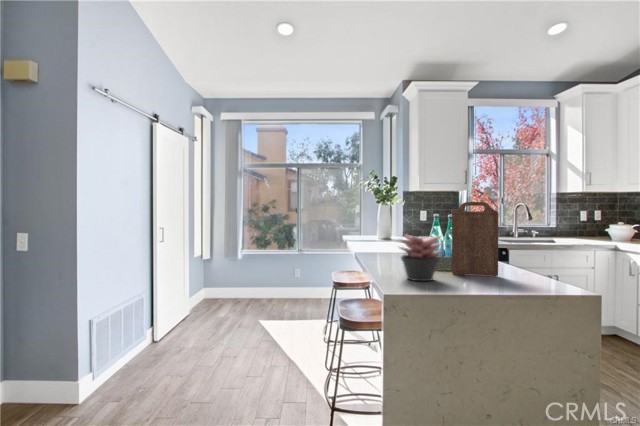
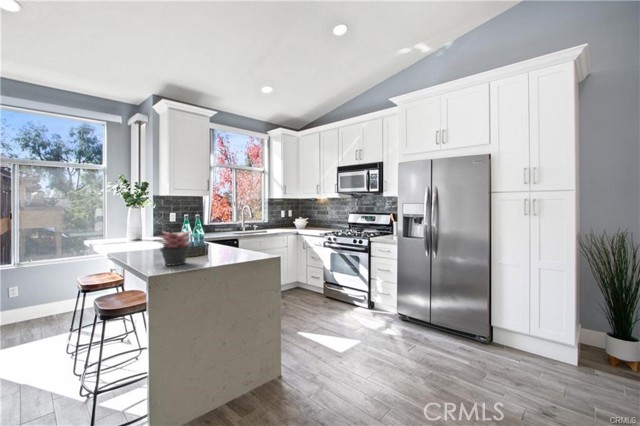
cutting board: present [452,202,498,276] -> none [199,207,230,258]

